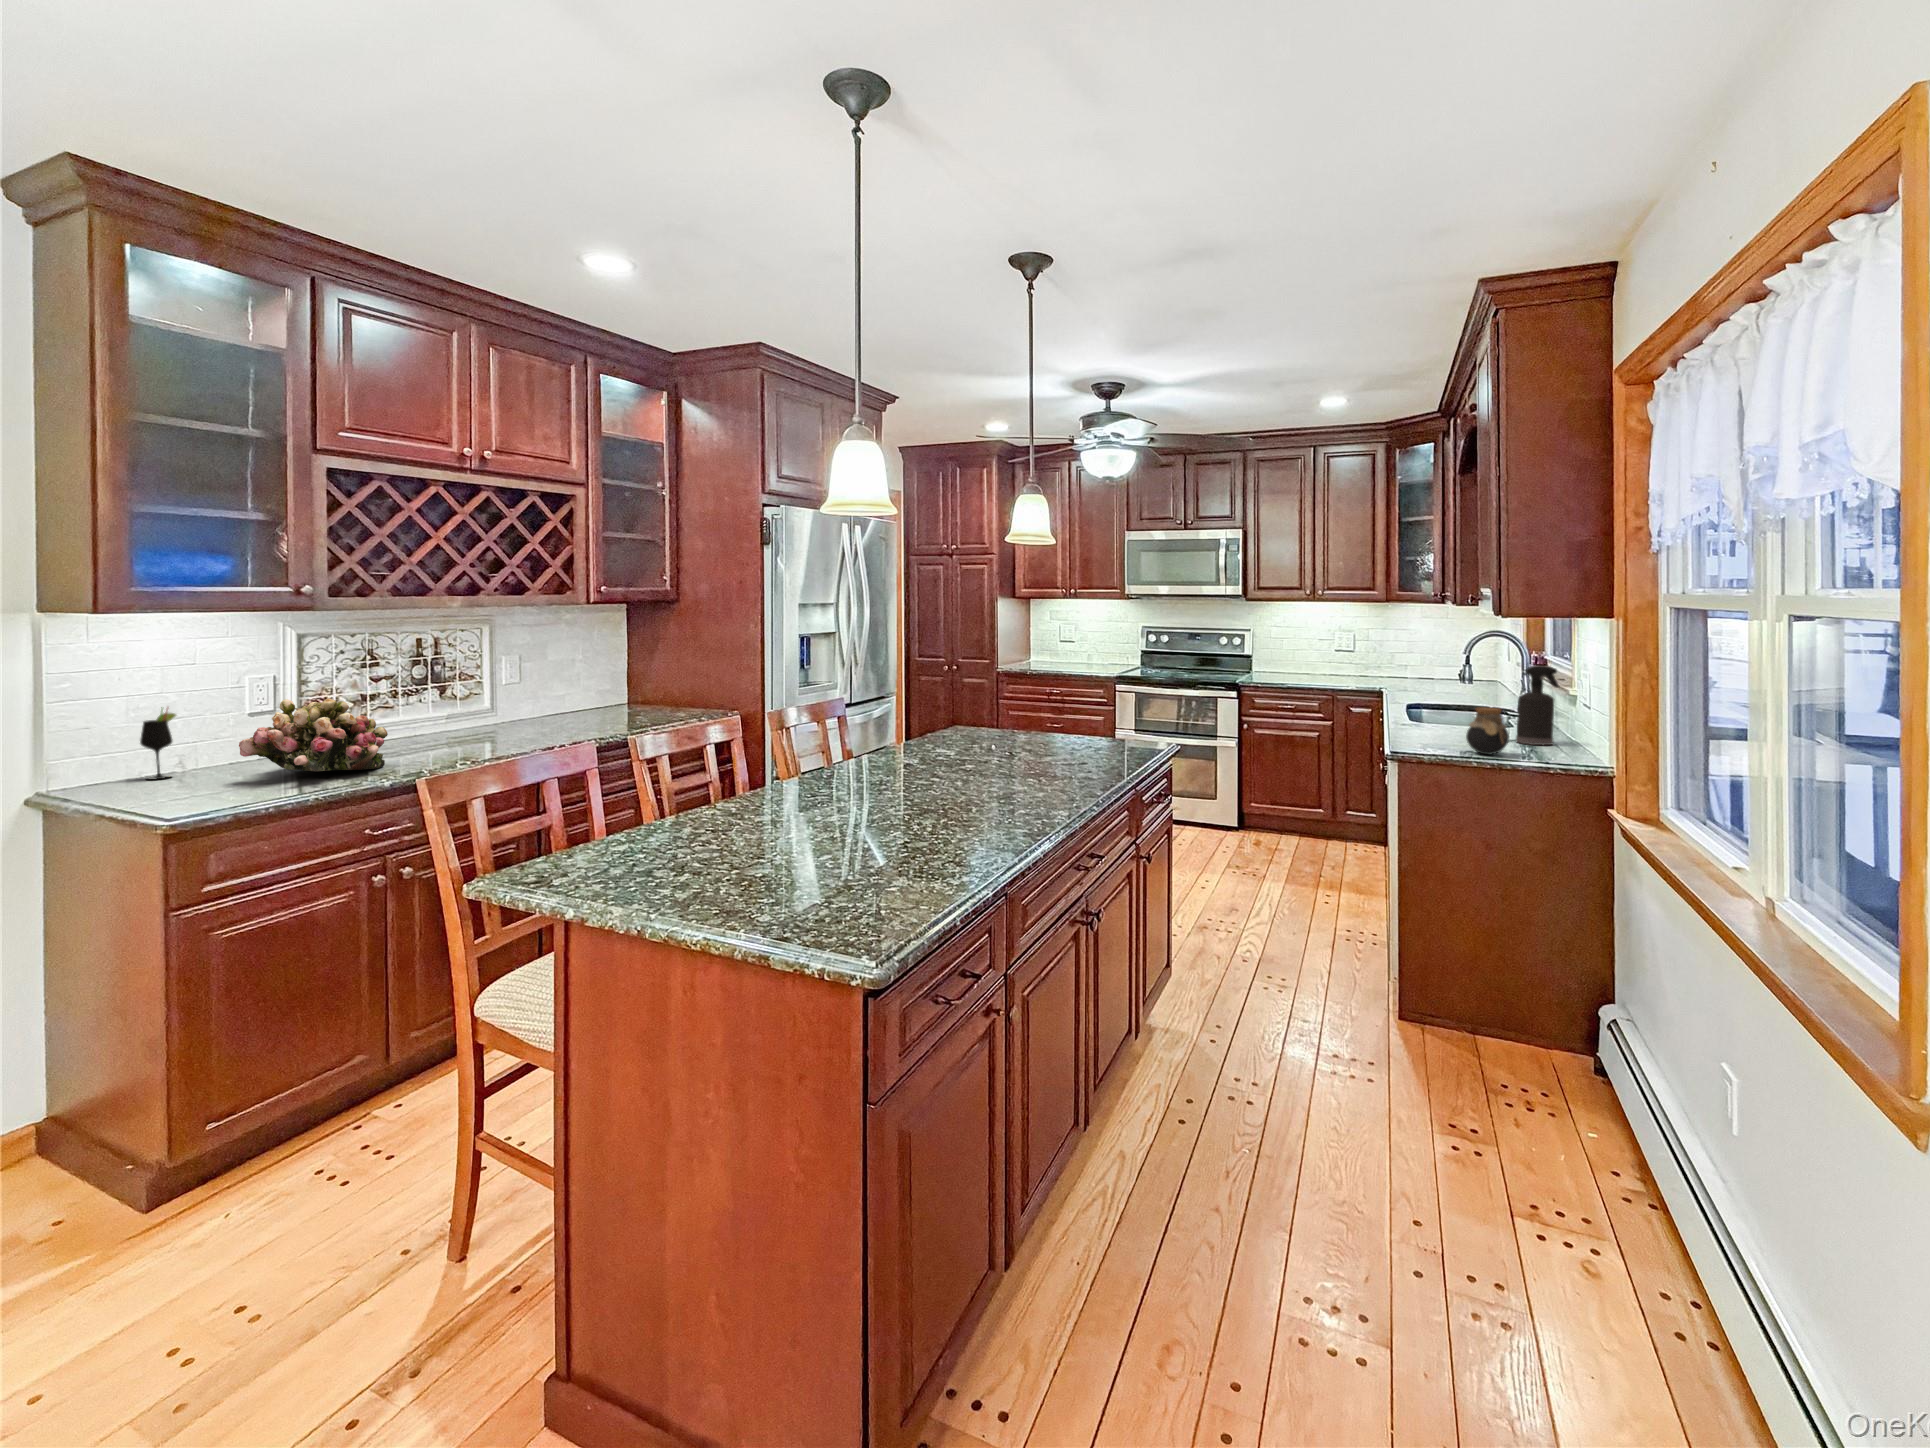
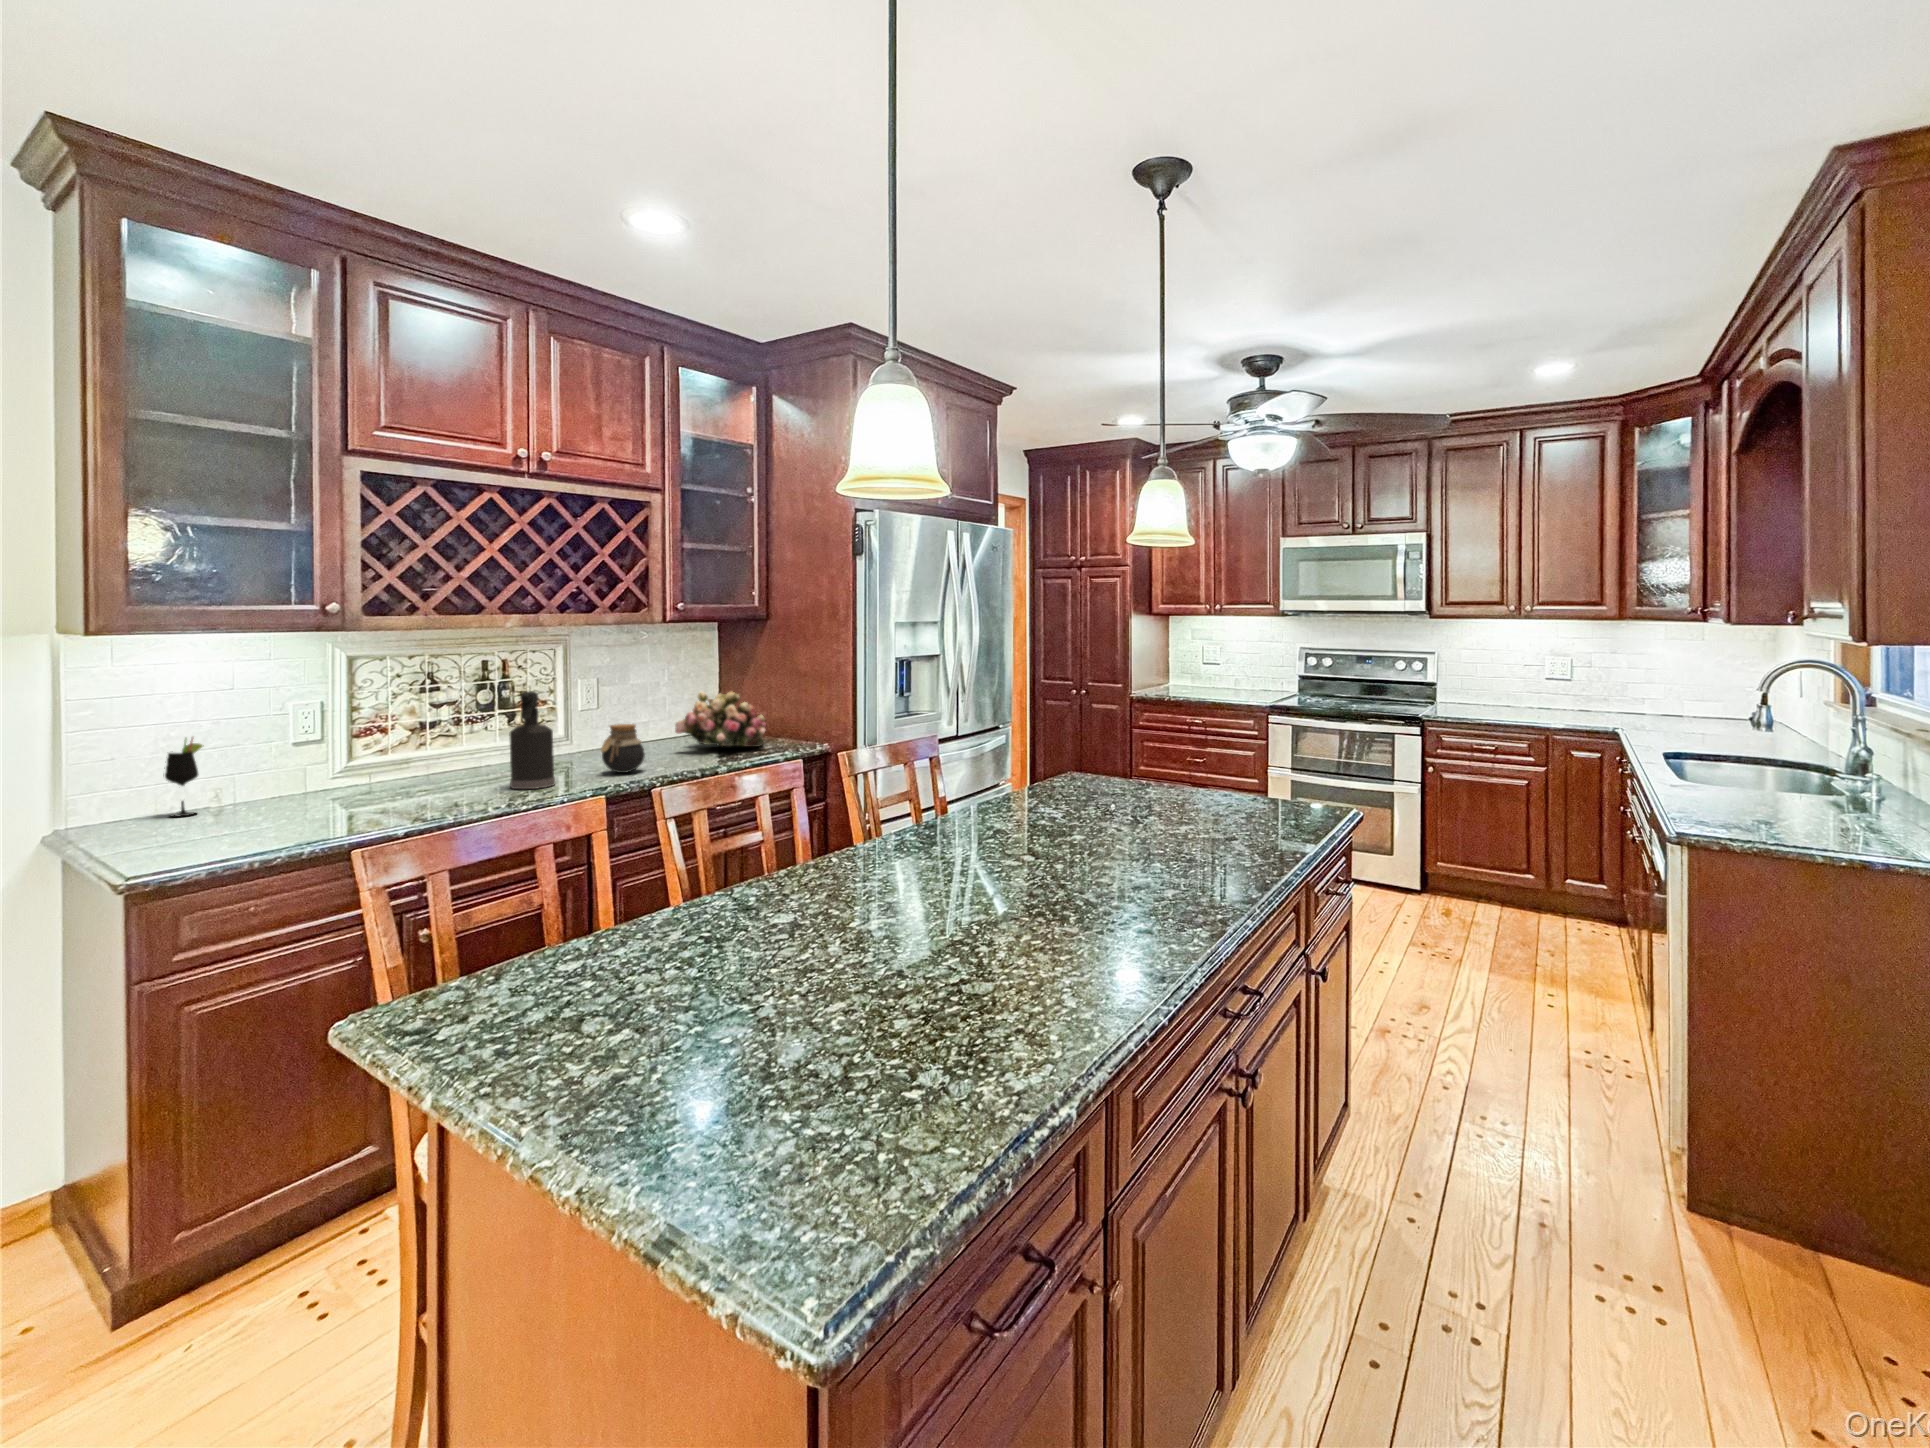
spray bottle: present [1516,665,1559,745] -> present [509,691,555,789]
flower arrangement: present [239,699,388,771] -> present [675,692,766,747]
jar: present [1466,707,1509,755] -> present [601,724,645,773]

